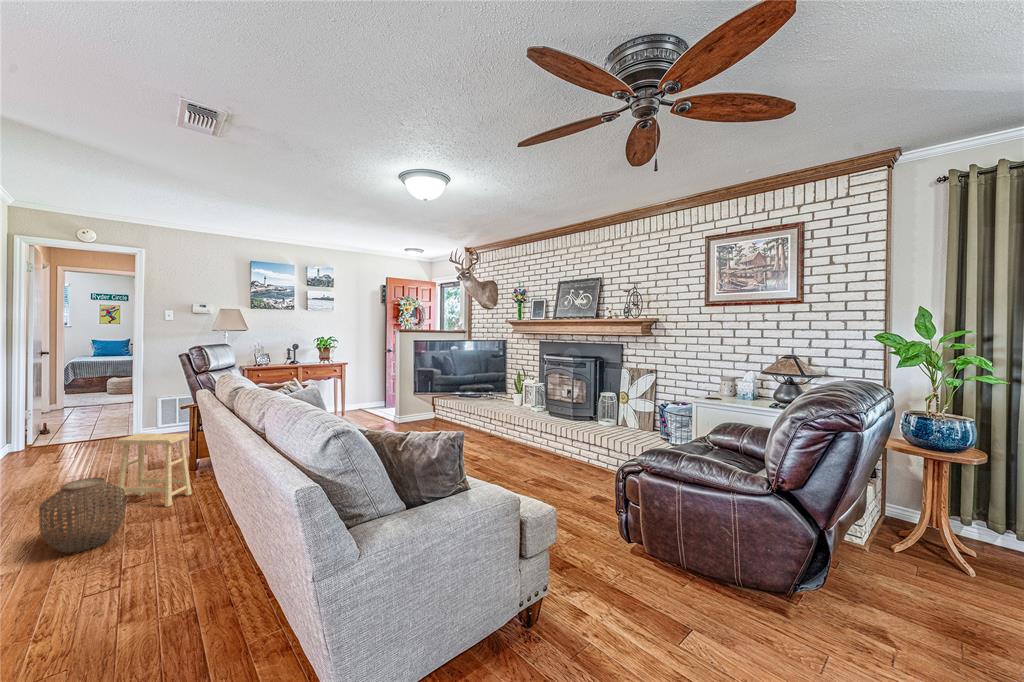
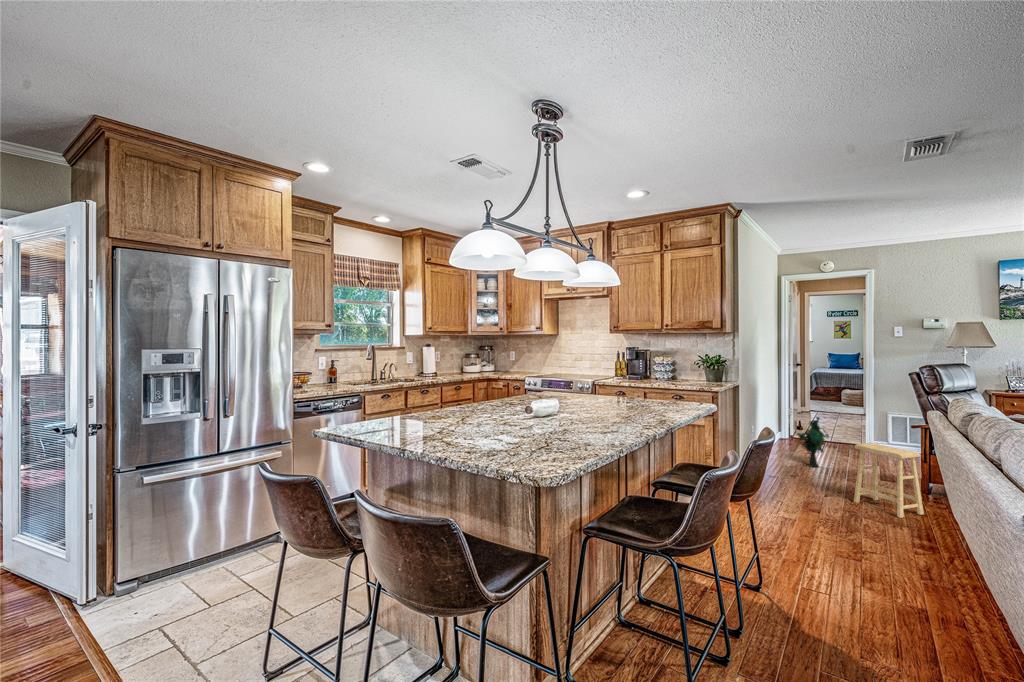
decorative plant: none [33,414,85,479] -> present [797,417,829,467]
woven basket: present [39,477,125,552] -> none [805,469,863,527]

